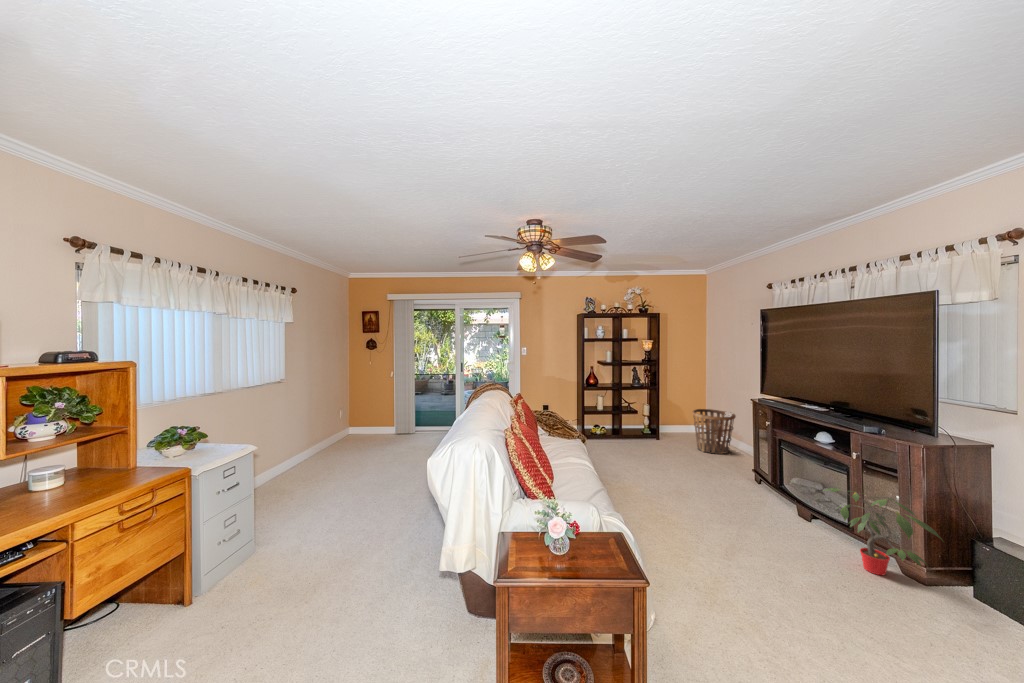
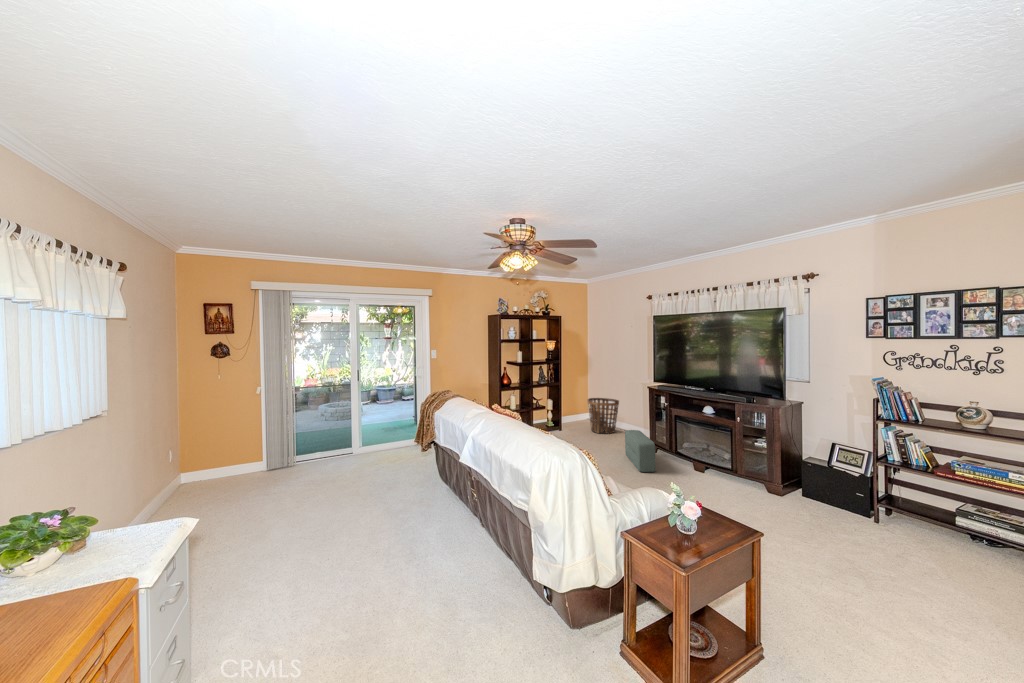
pouf: none [712,451,736,506] -> present [625,430,655,472]
potted plant: present [825,488,940,575] -> none [730,445,806,499]

